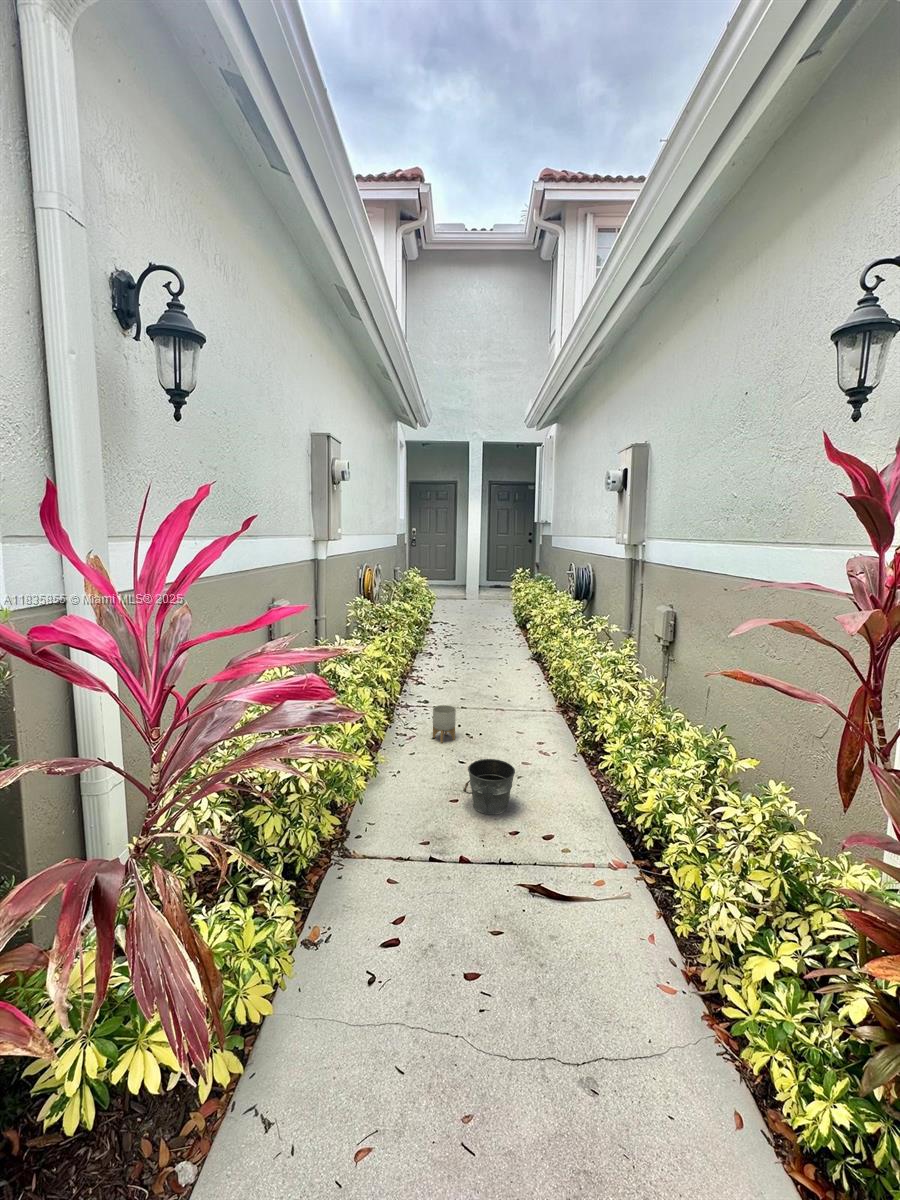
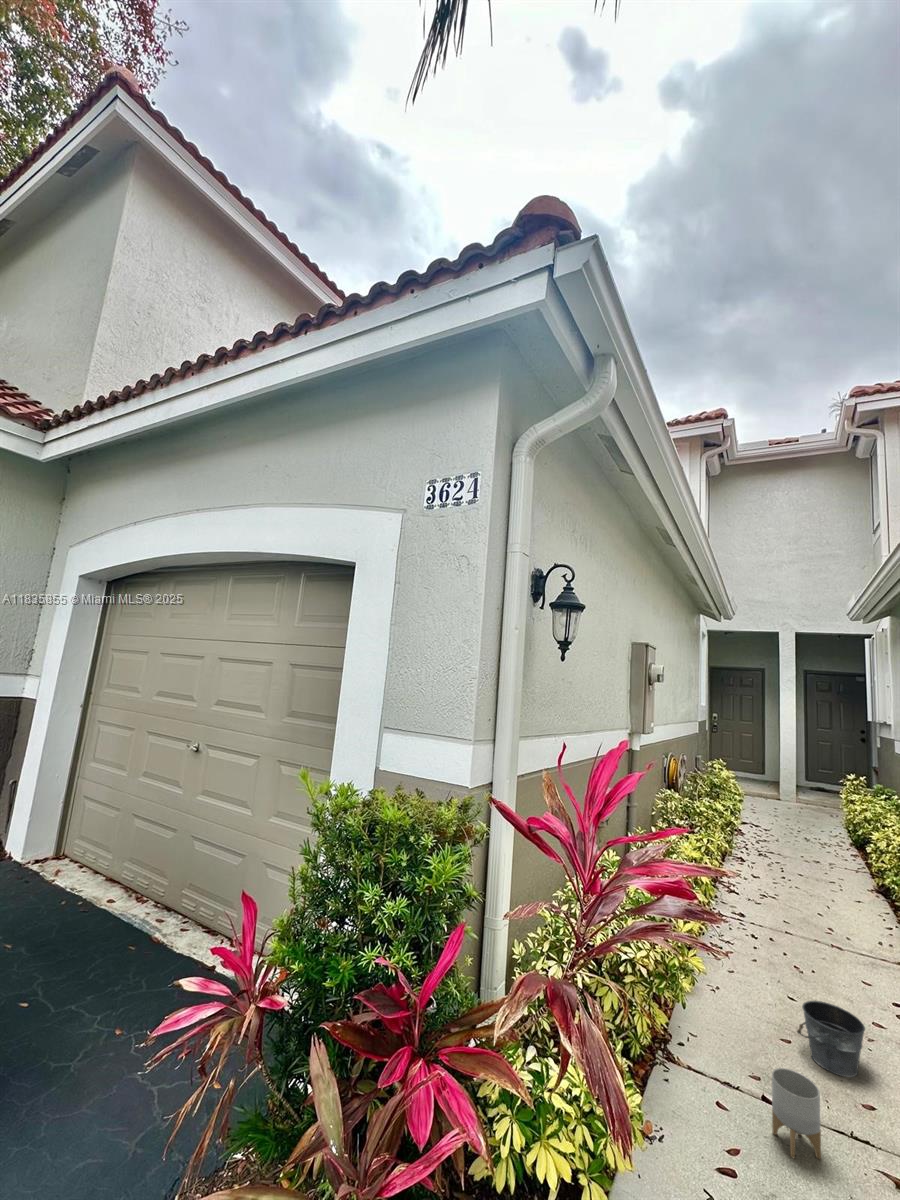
planter: present [433,705,456,743] -> present [772,1068,821,1159]

